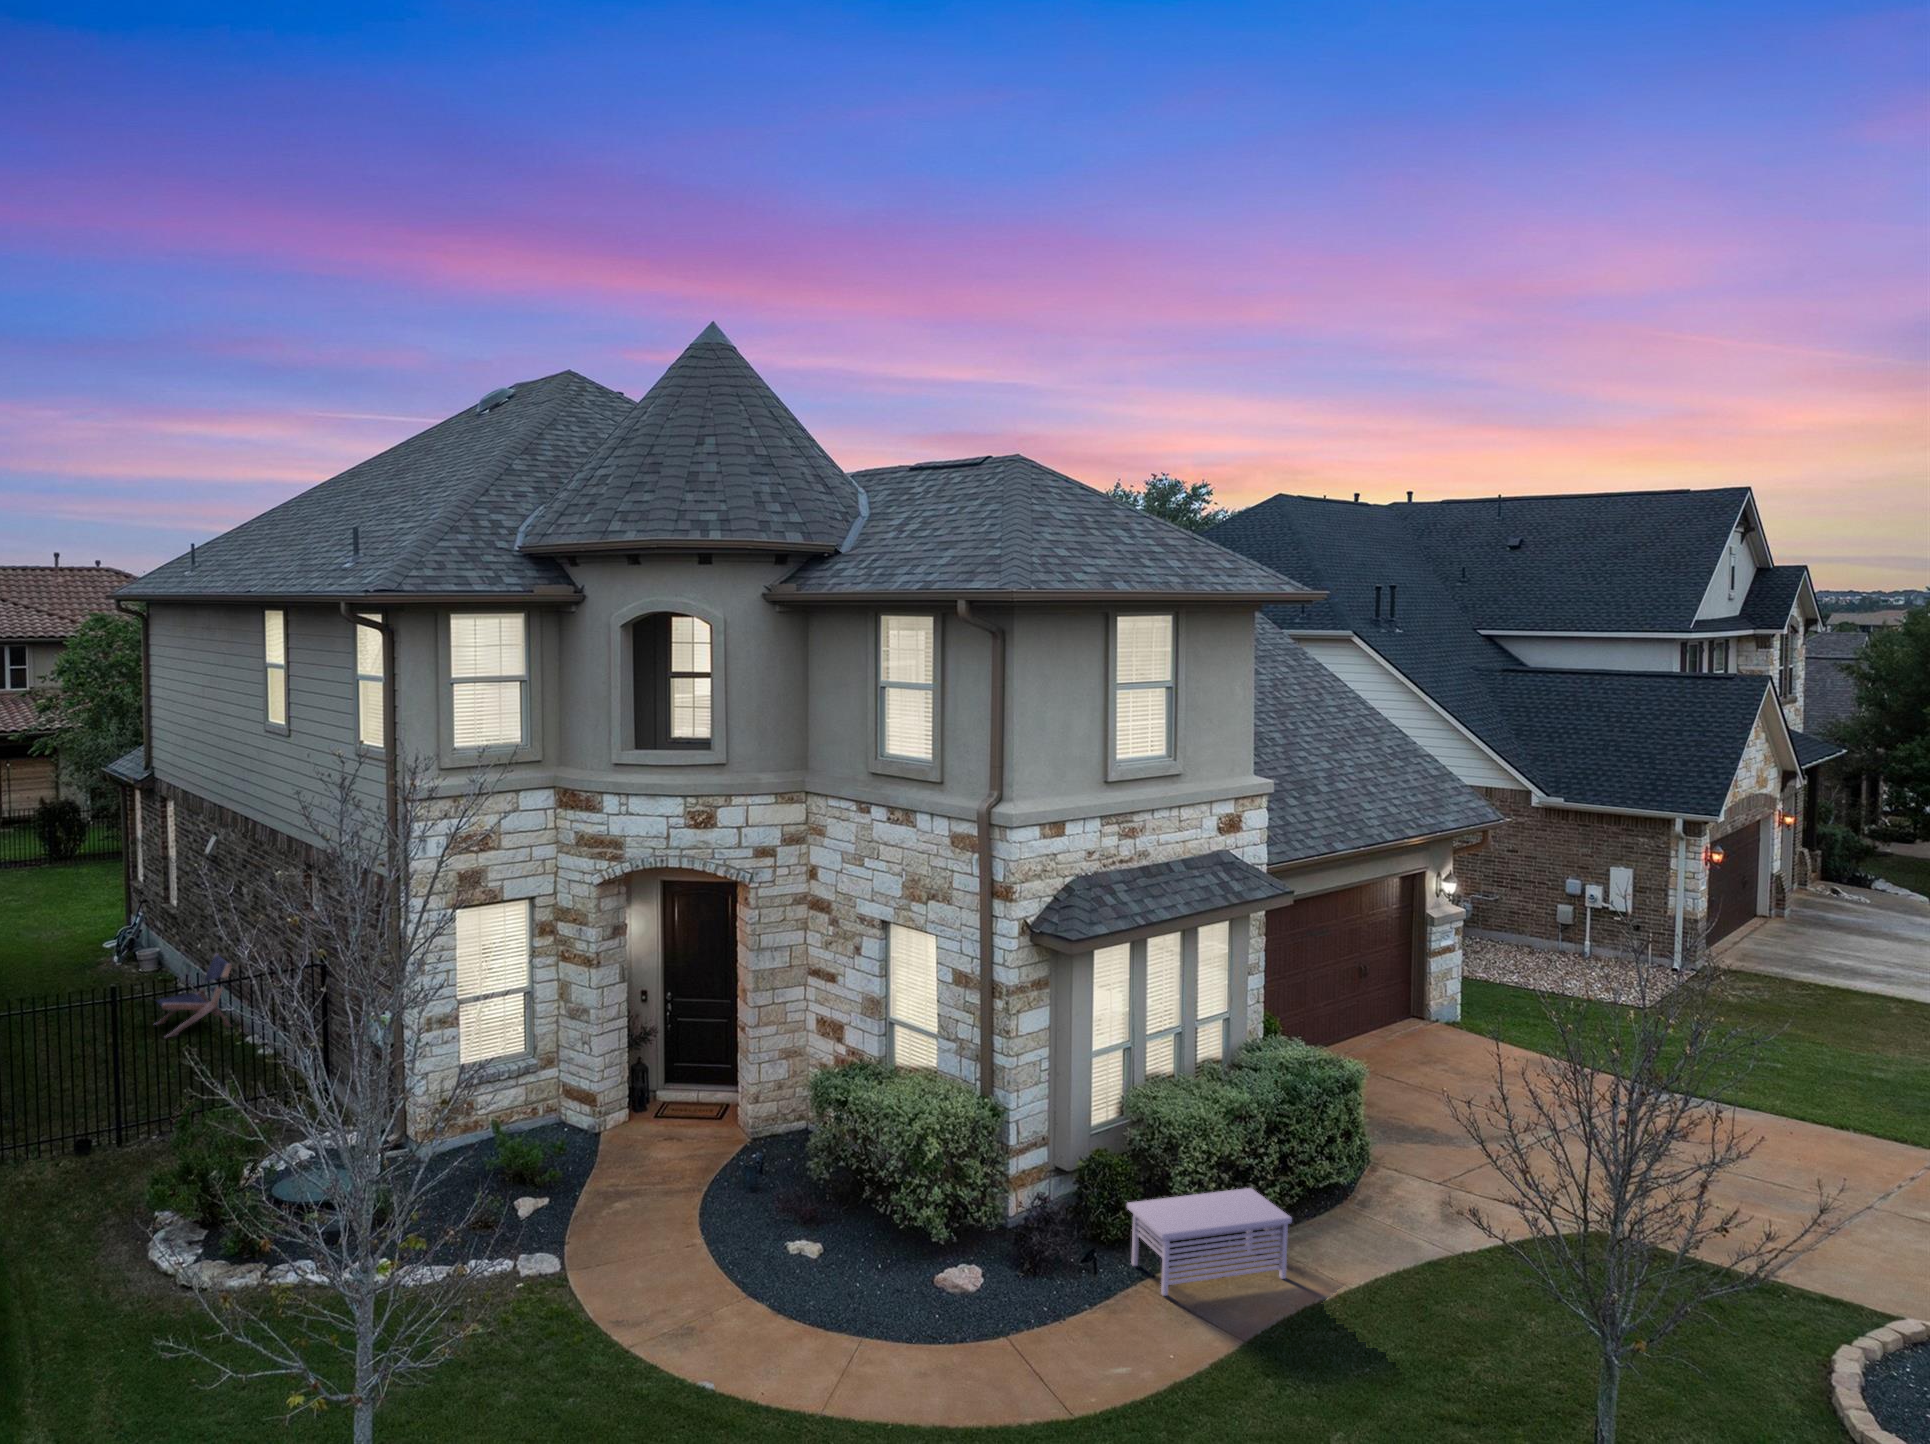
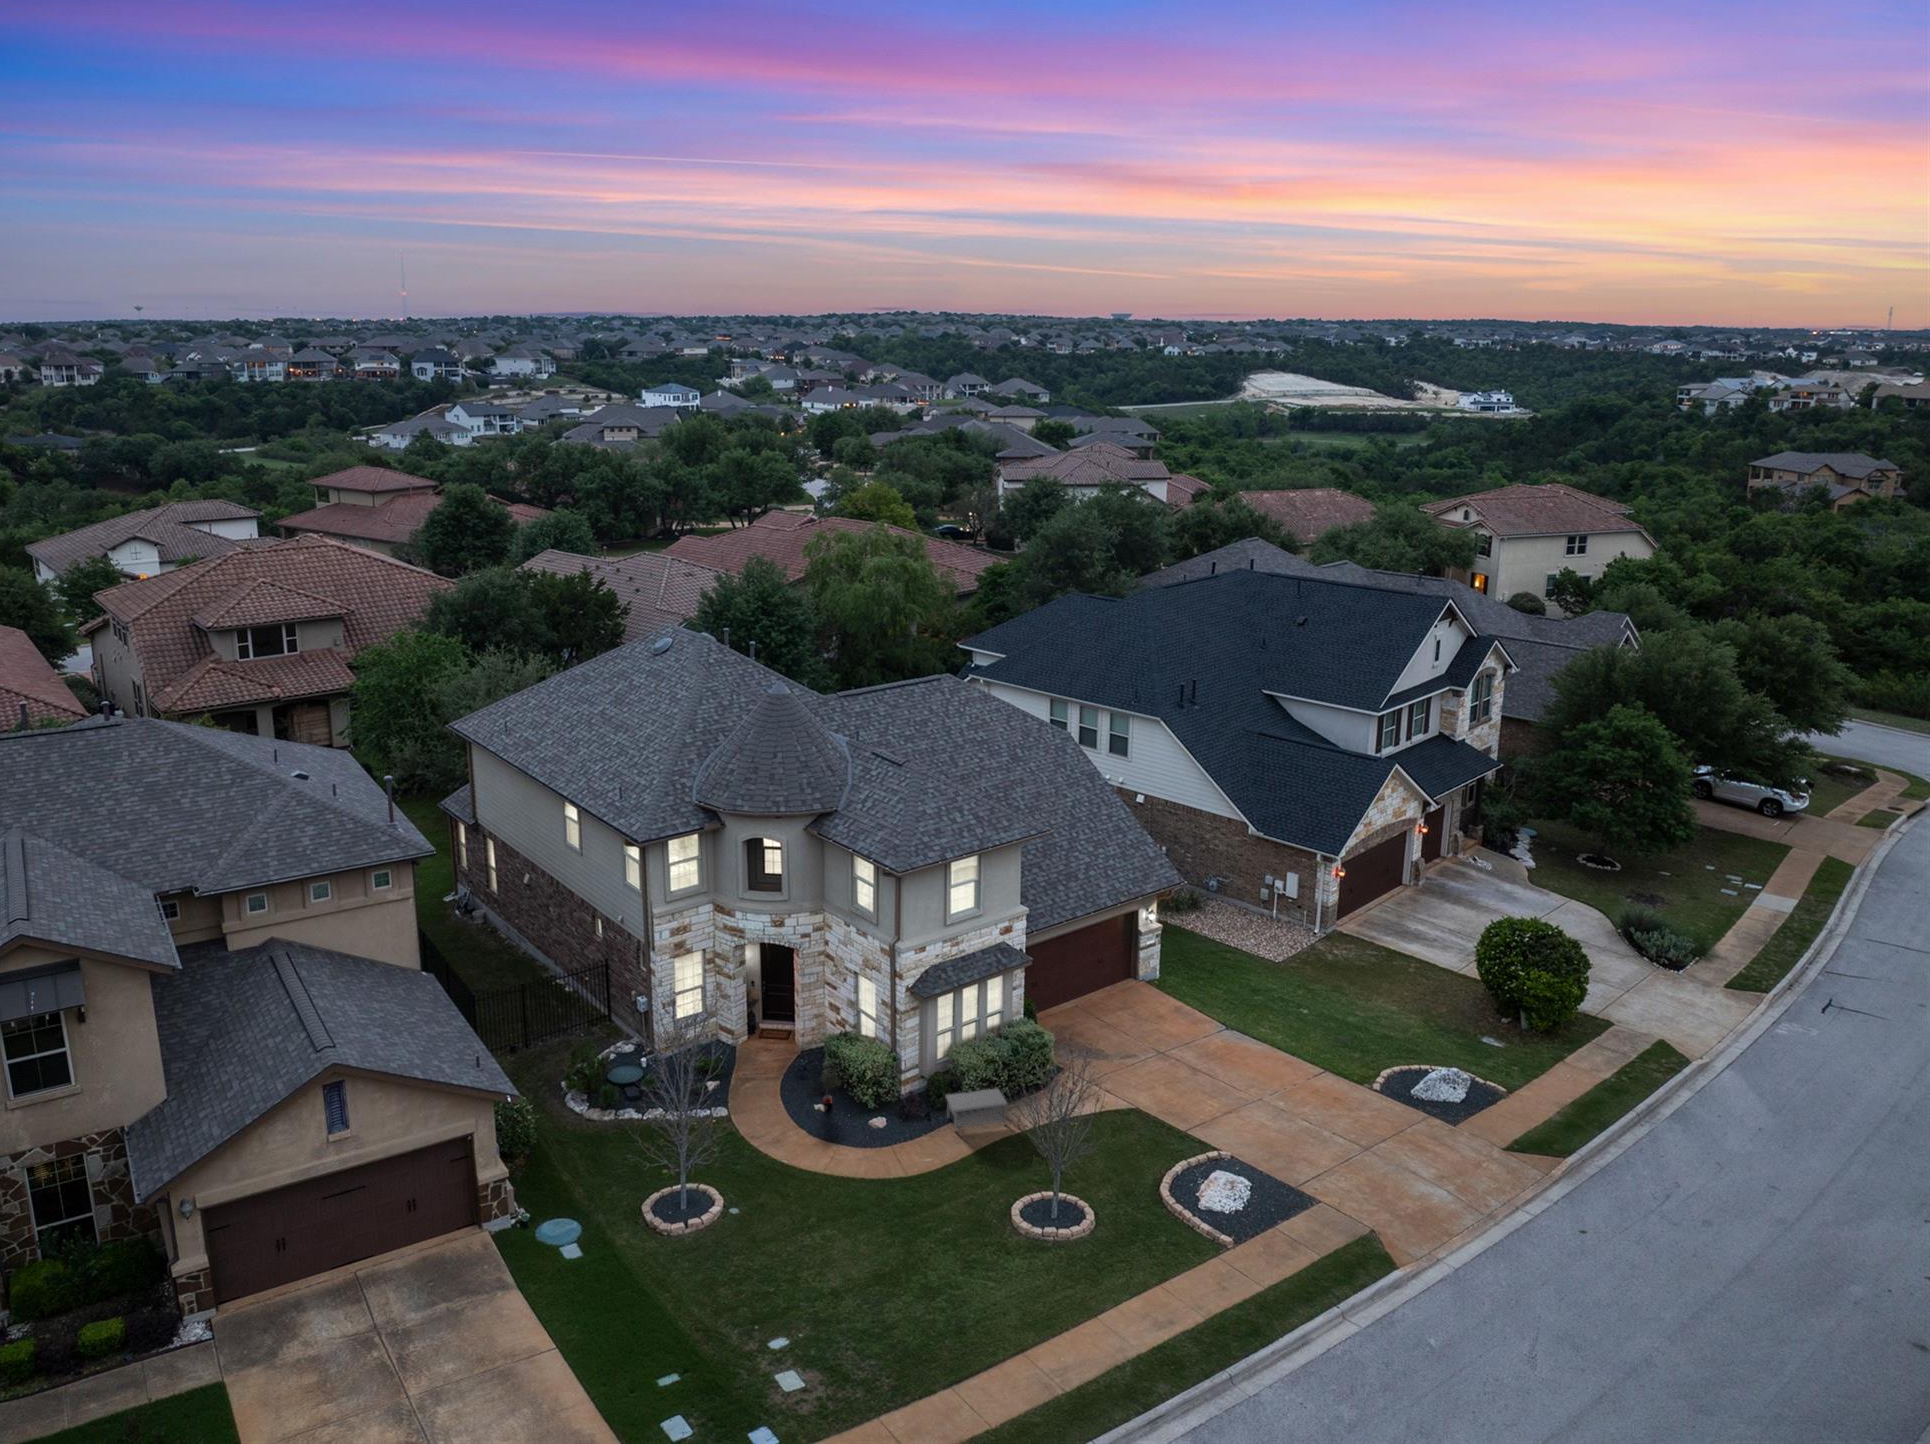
lounge chair: present [156,954,232,1037] -> none [521,938,560,983]
potted tree: none [802,1142,860,1242] -> present [820,1068,841,1104]

